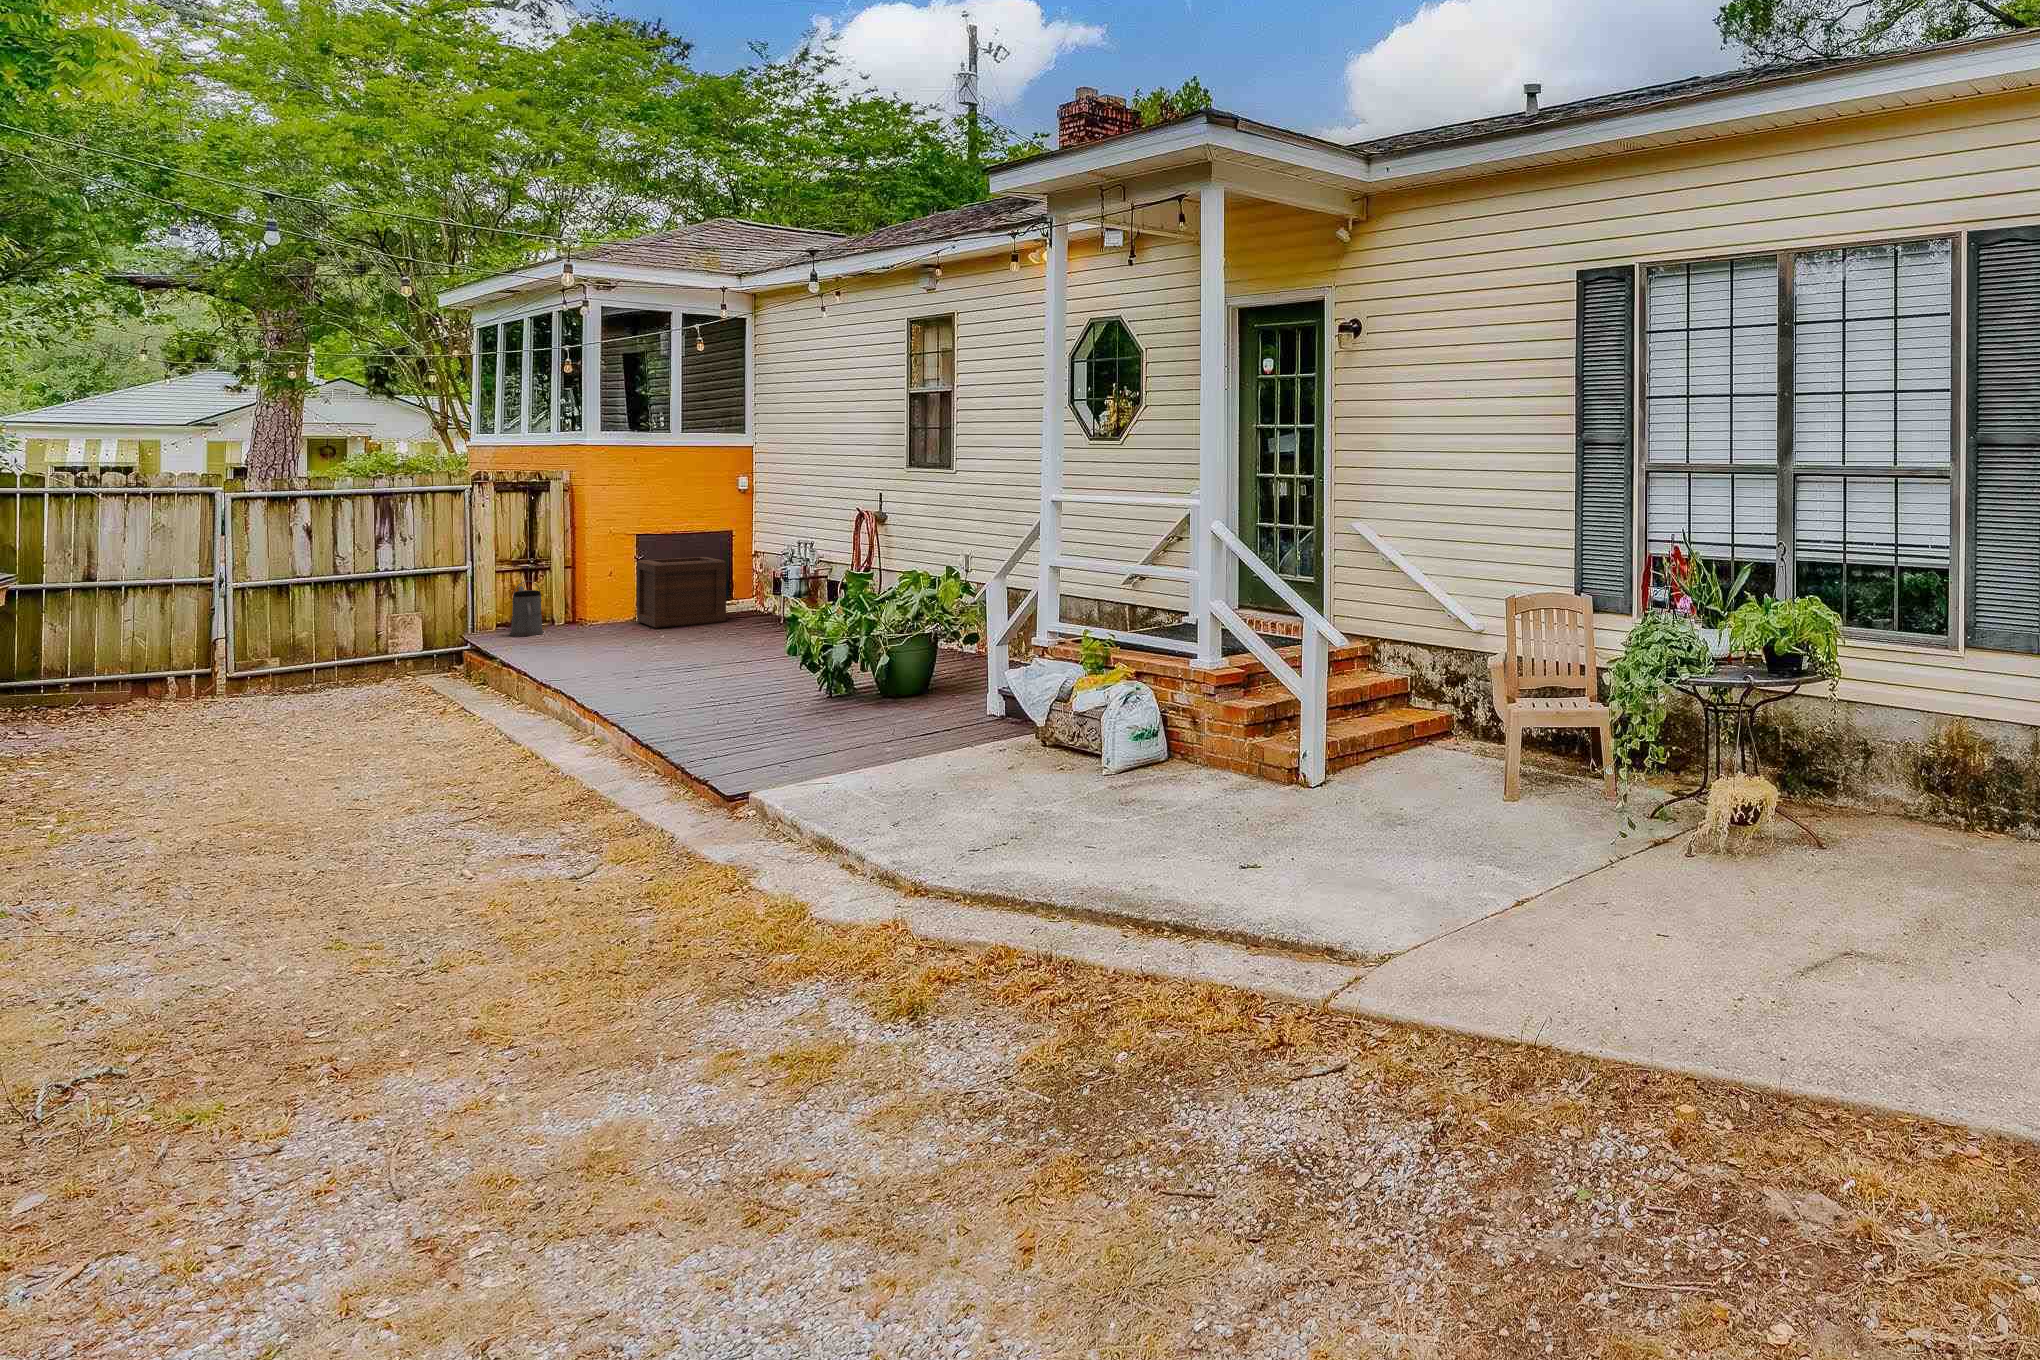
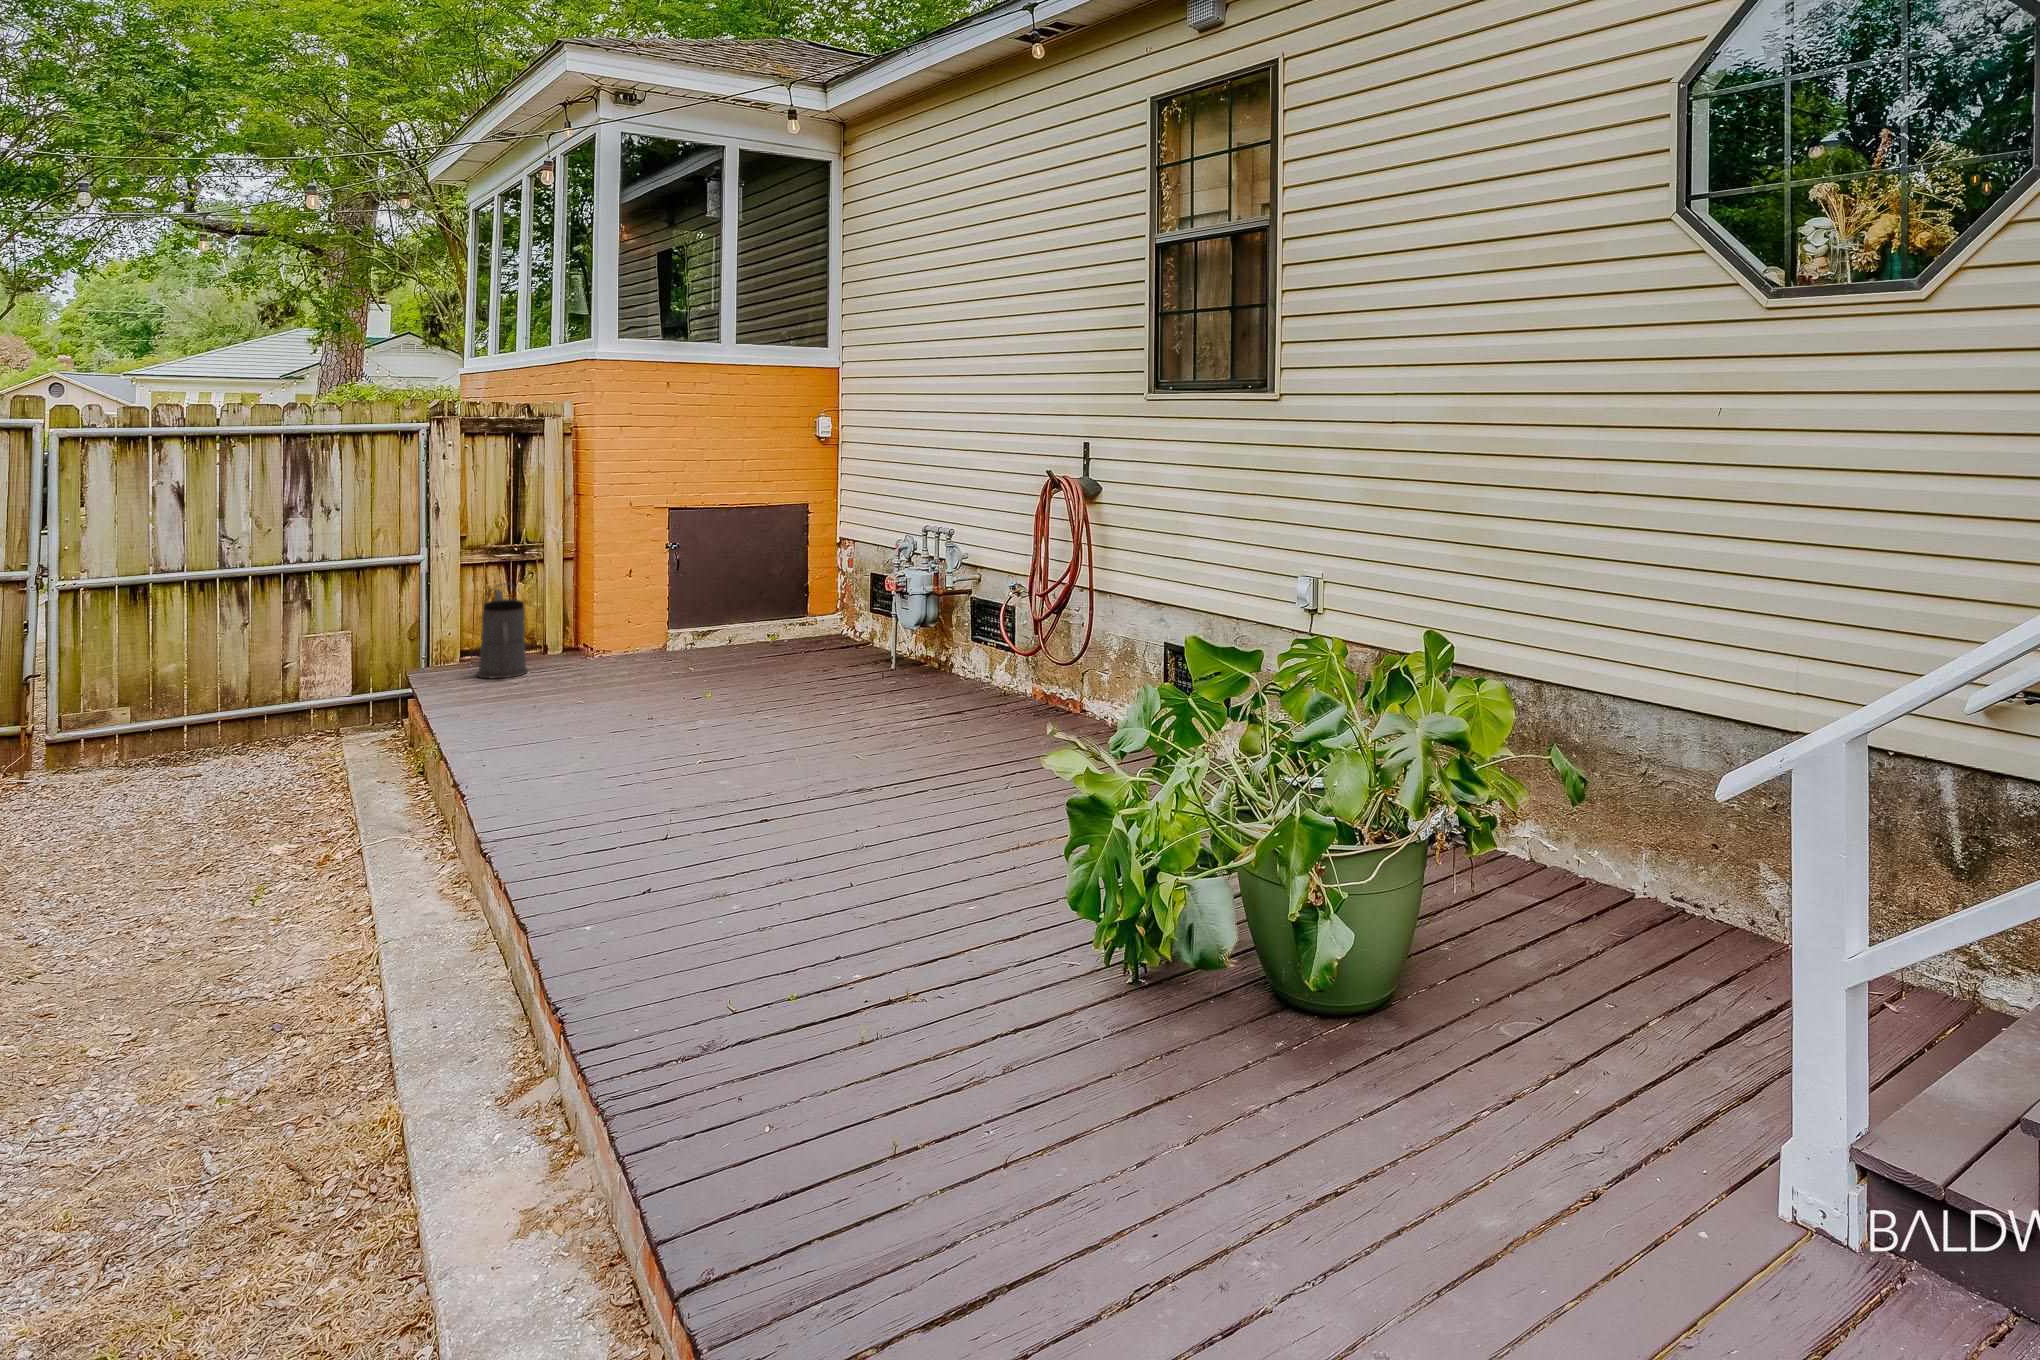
wooden crate: present [637,557,726,628] -> none [667,546,804,671]

